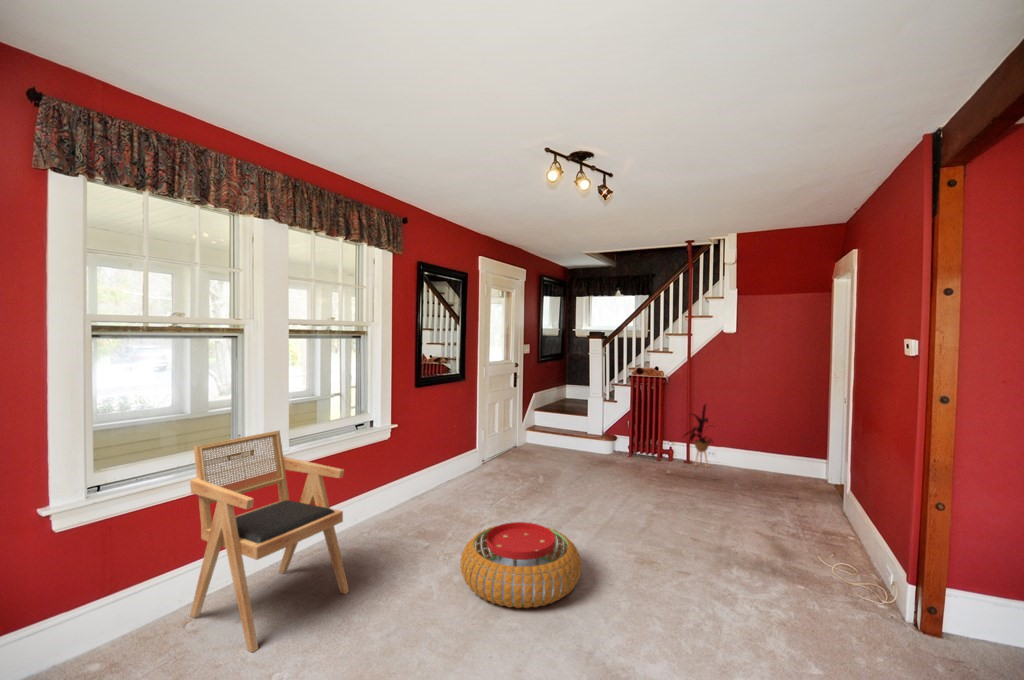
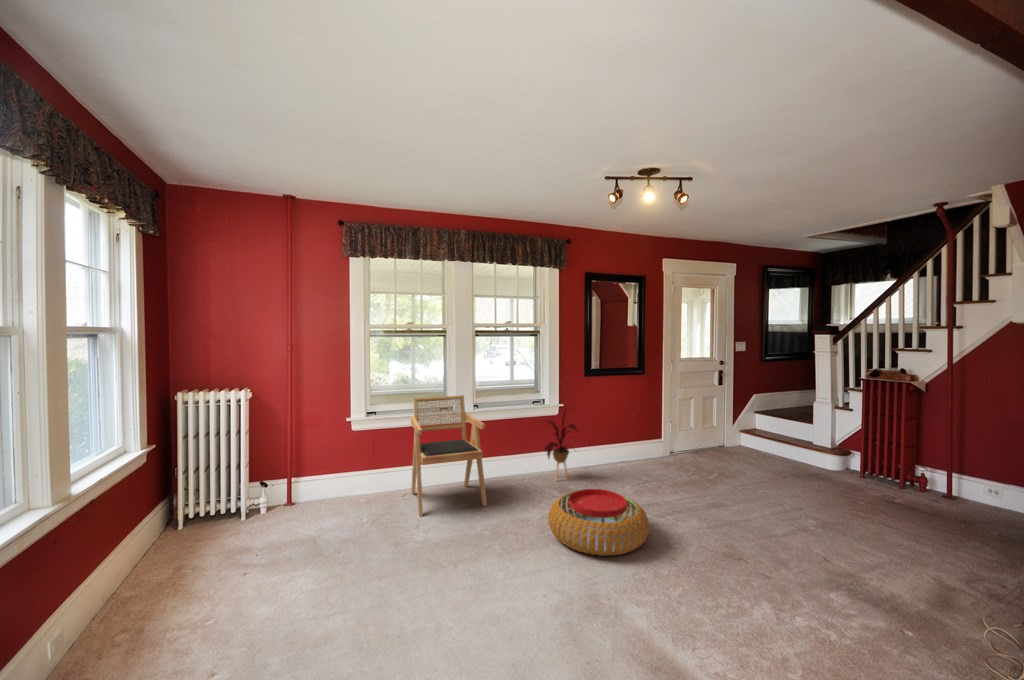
house plant: present [684,405,712,466] -> present [545,410,578,480]

